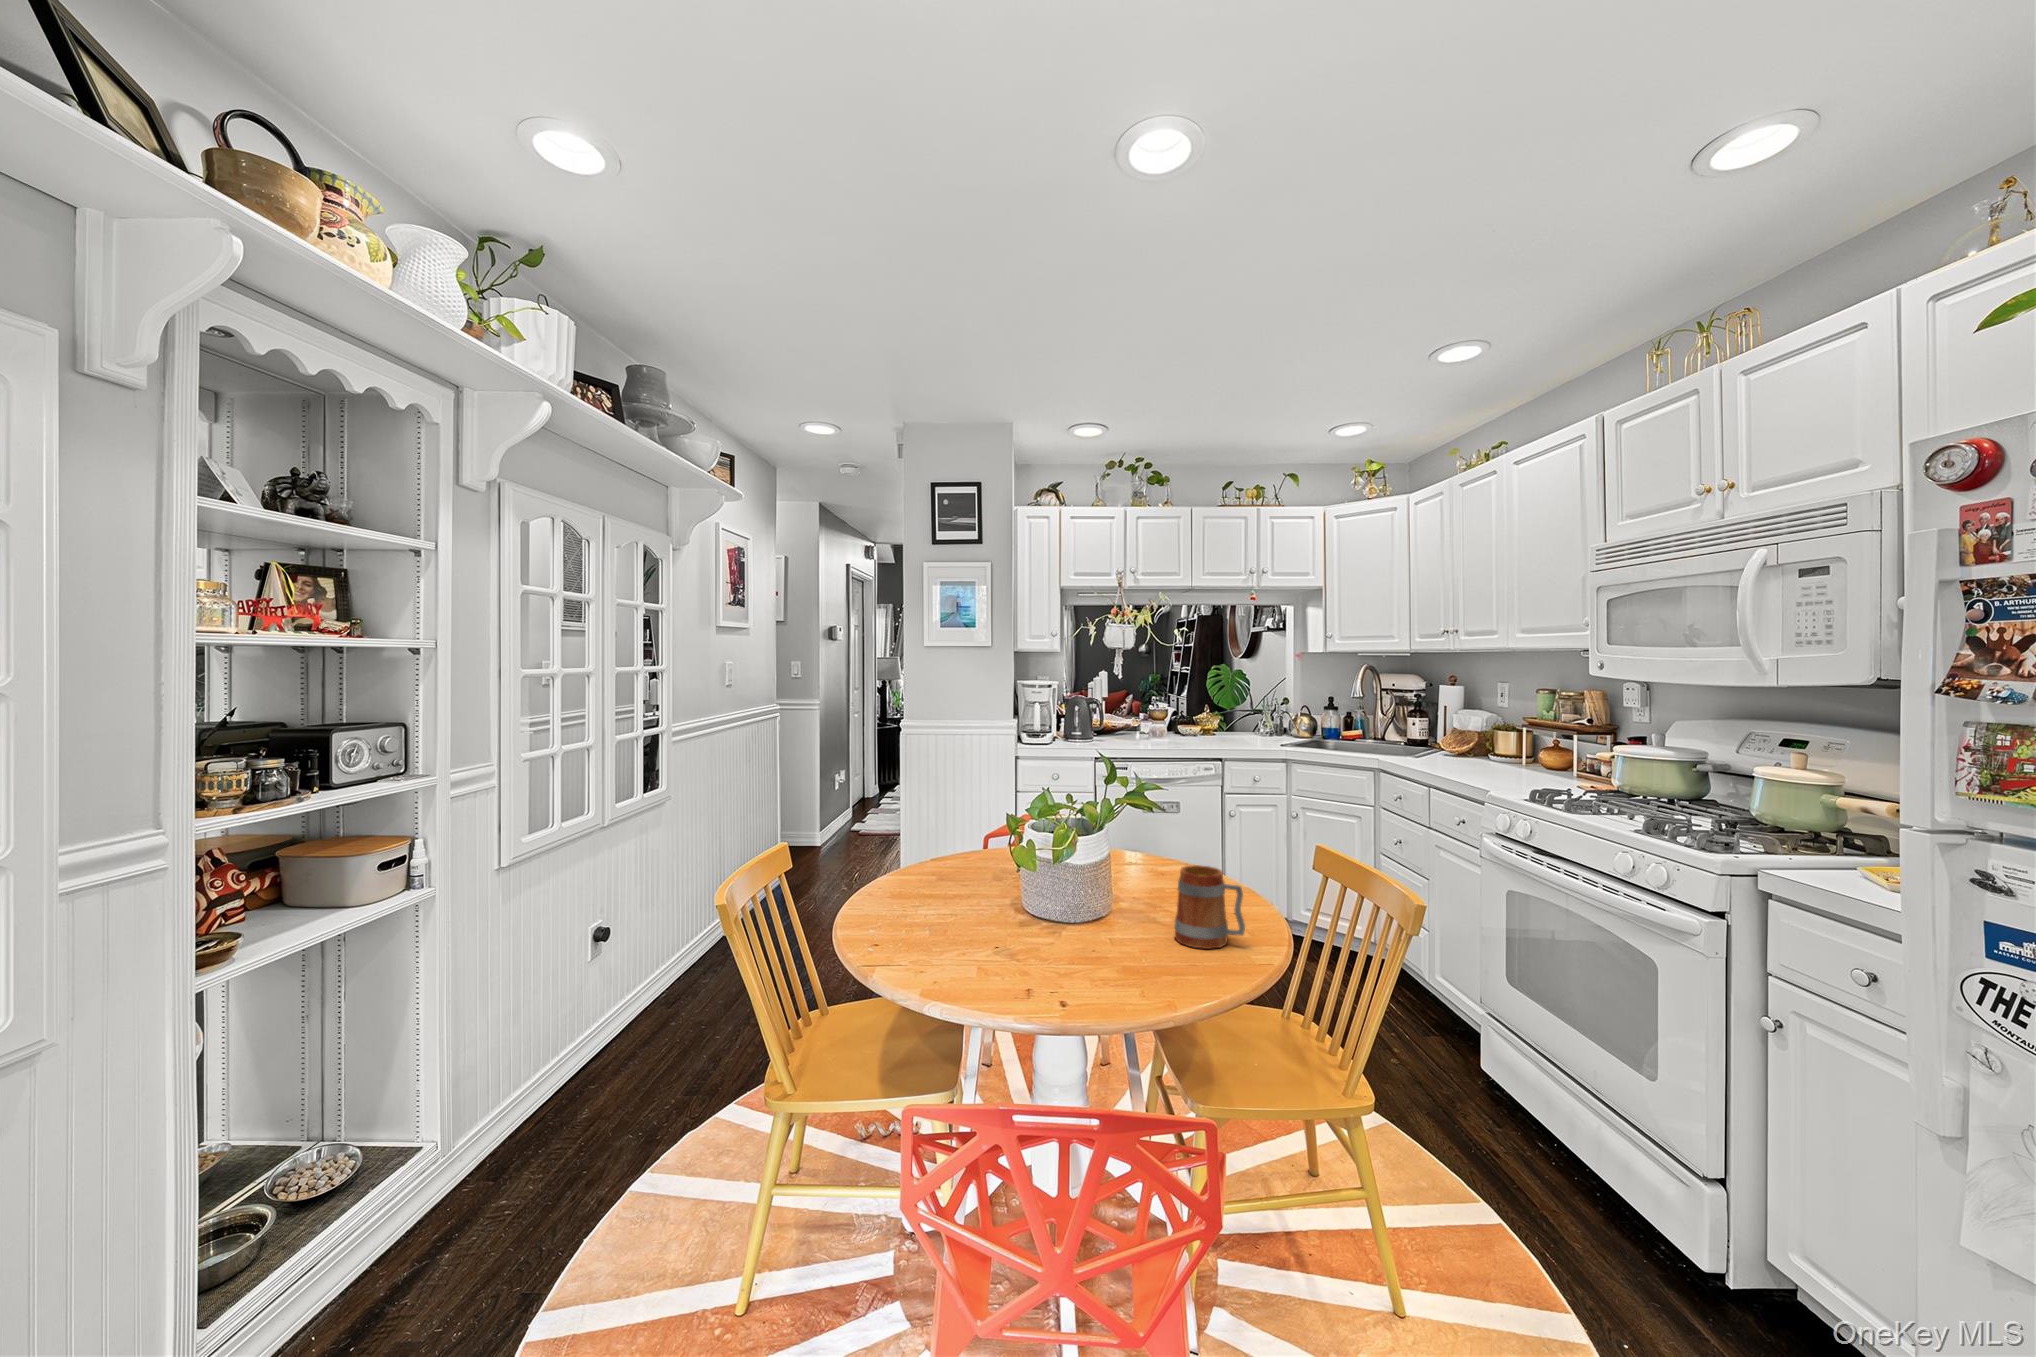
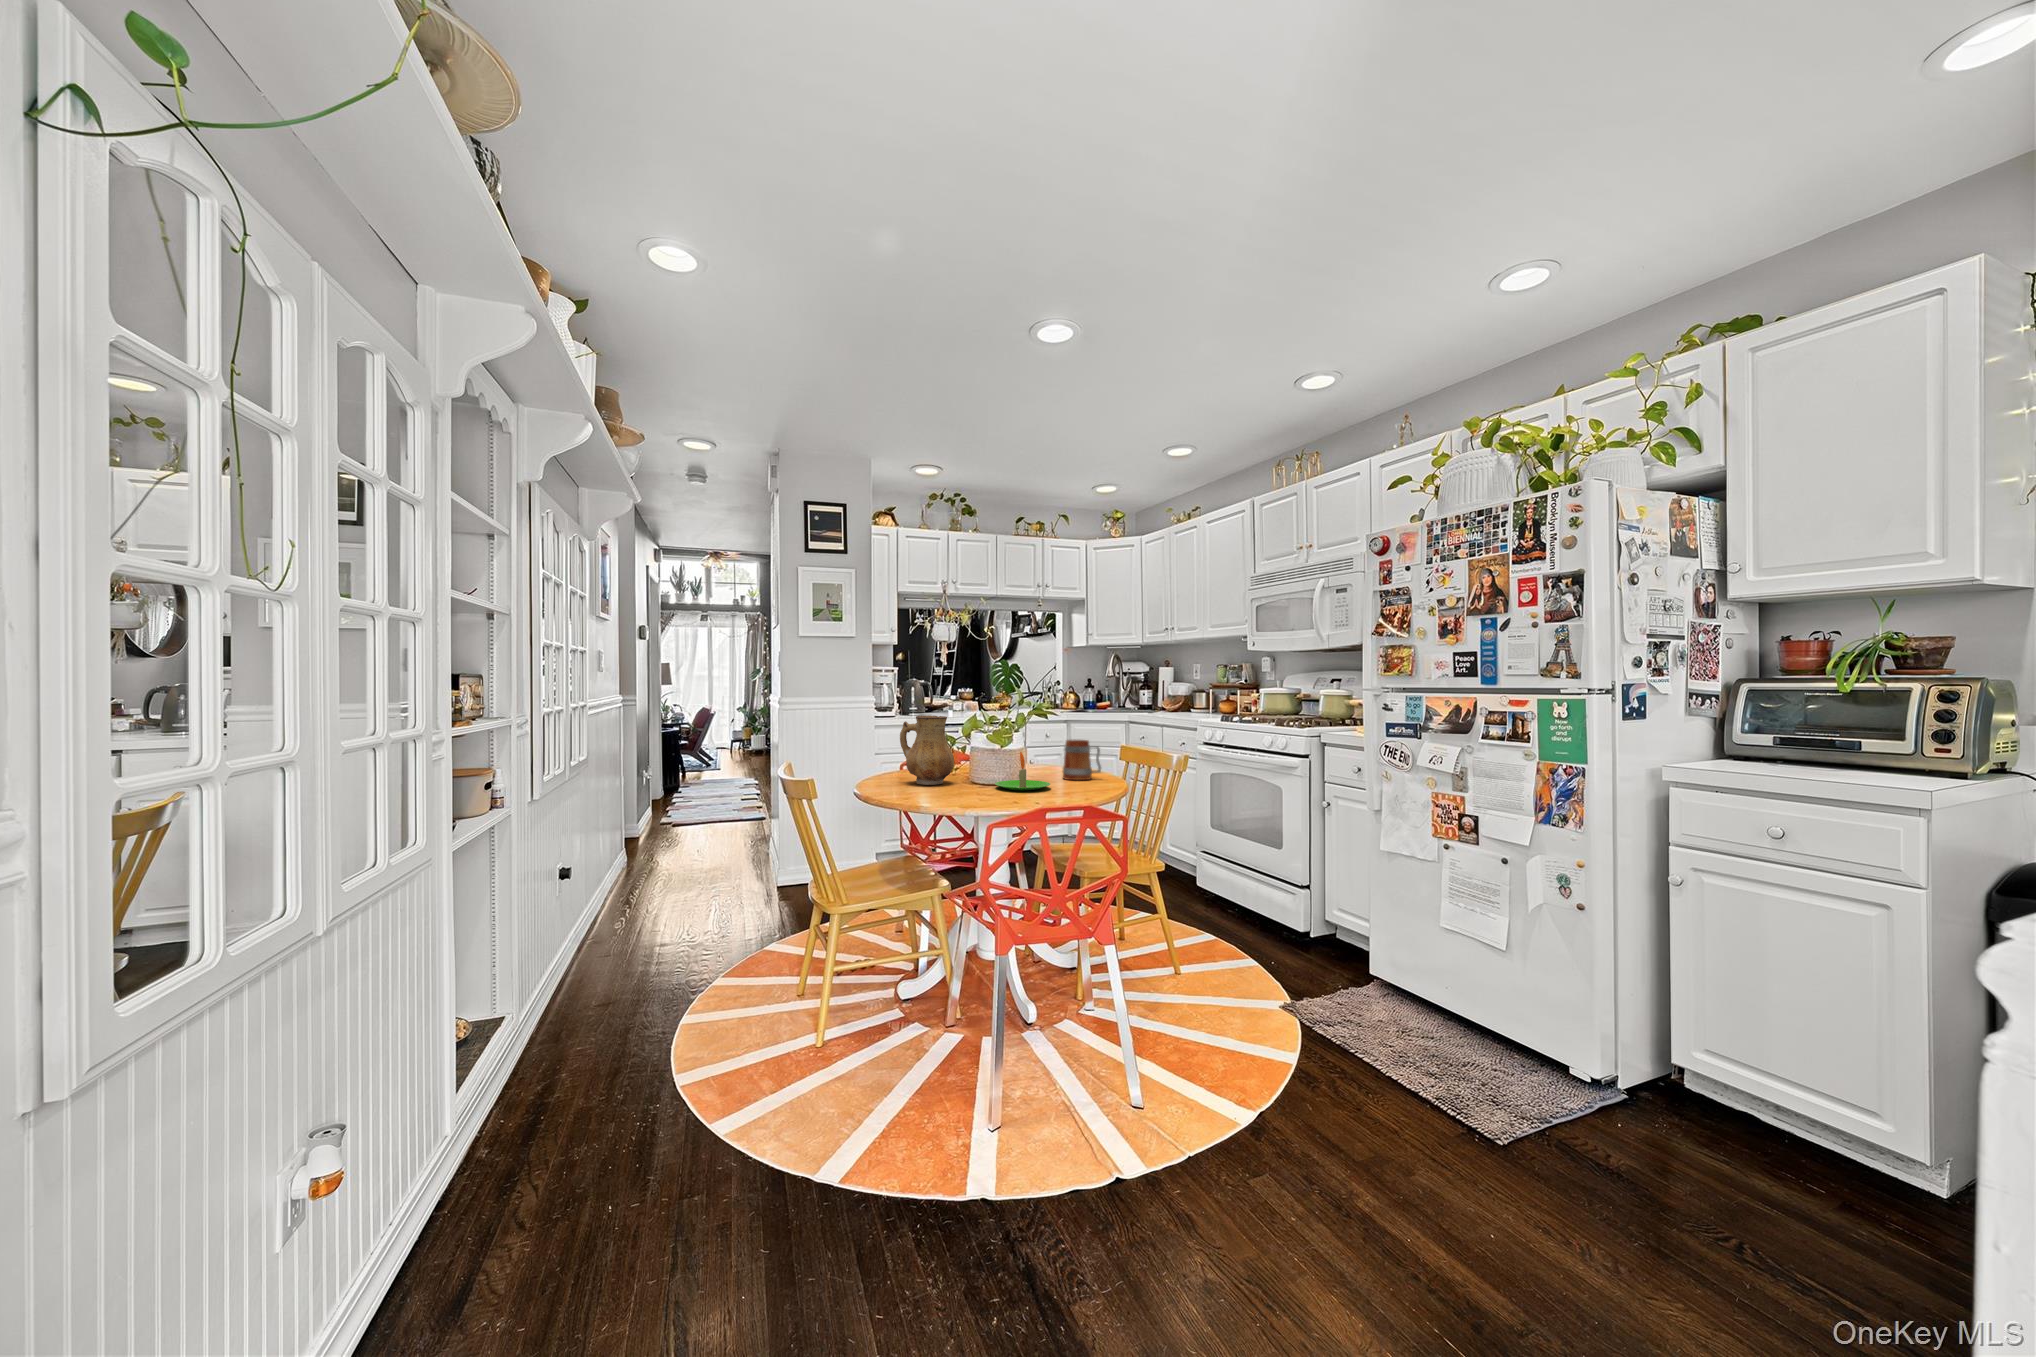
ceramic pitcher: none [893,815,976,938] -> present [900,715,954,785]
candle: none [1020,904,1122,984] -> present [995,752,1050,790]

